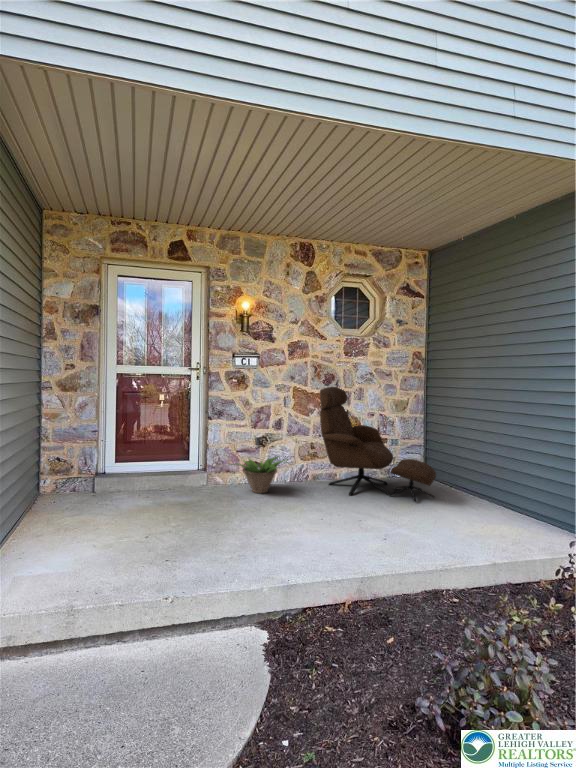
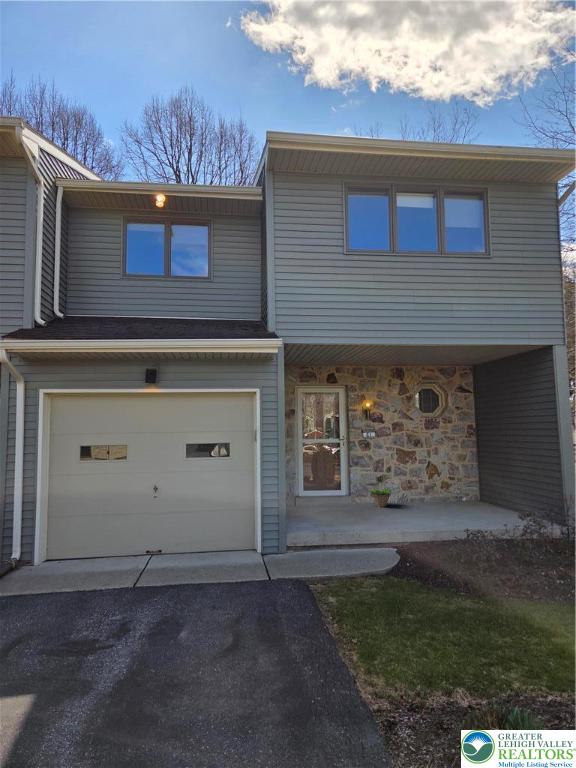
lounge chair: present [320,387,436,502] -> none [412,447,484,511]

